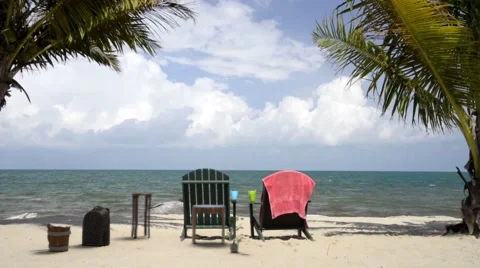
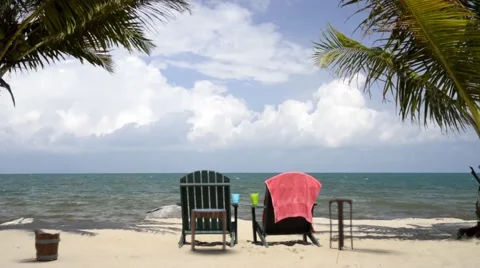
stool: present [131,193,152,238] -> present [329,199,353,250]
backpack: present [82,206,110,246] -> none [73,210,104,254]
potted plant: present [225,216,244,252] -> none [226,218,250,259]

